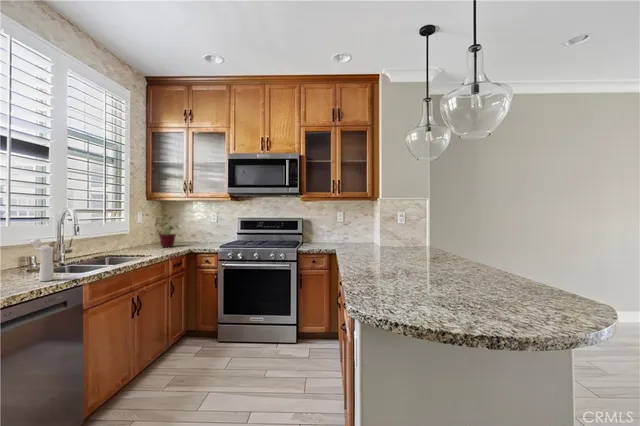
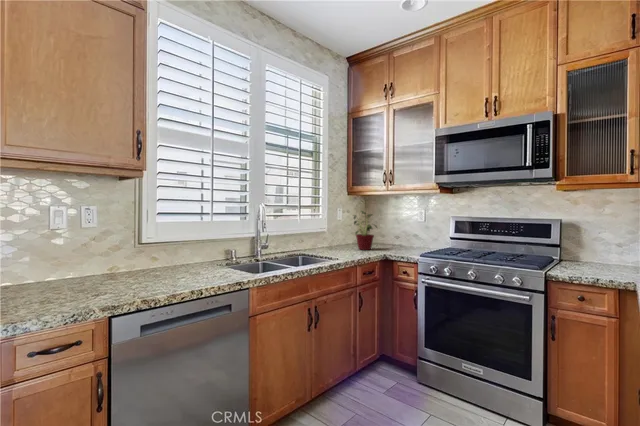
pepper mill: present [30,239,54,281] -> none [211,235,225,280]

